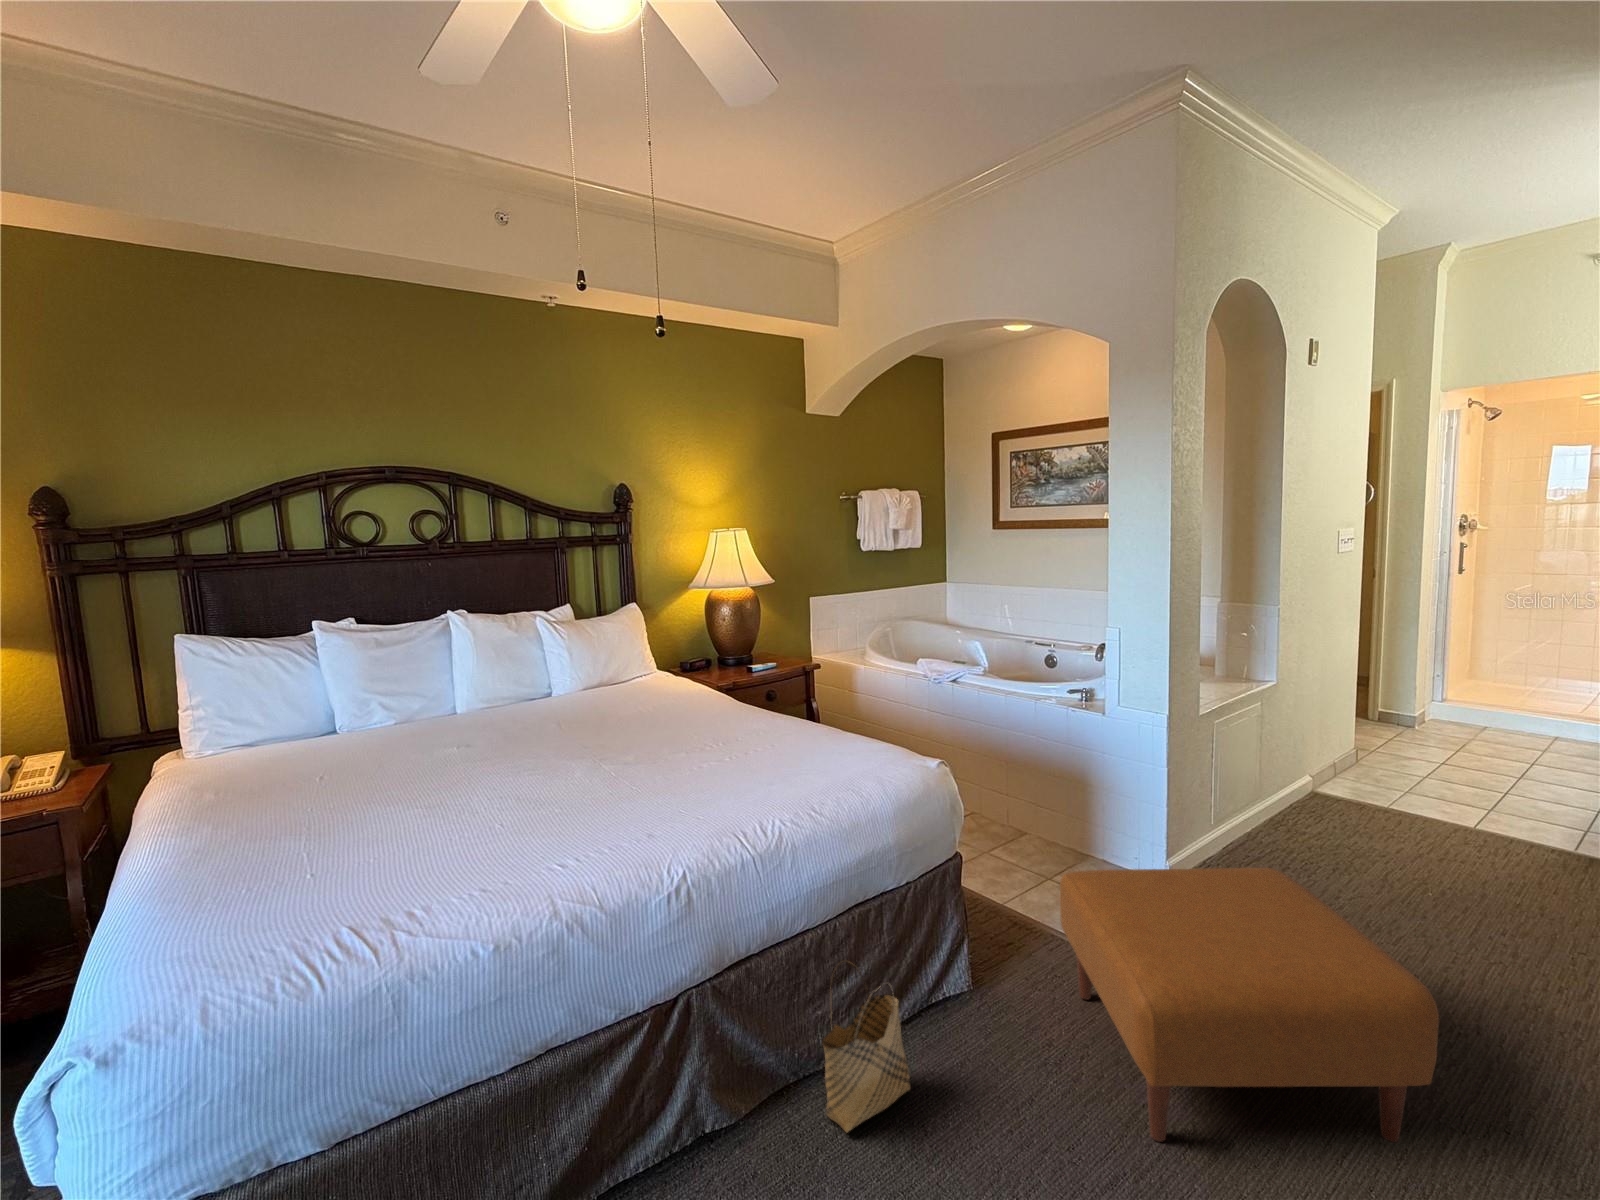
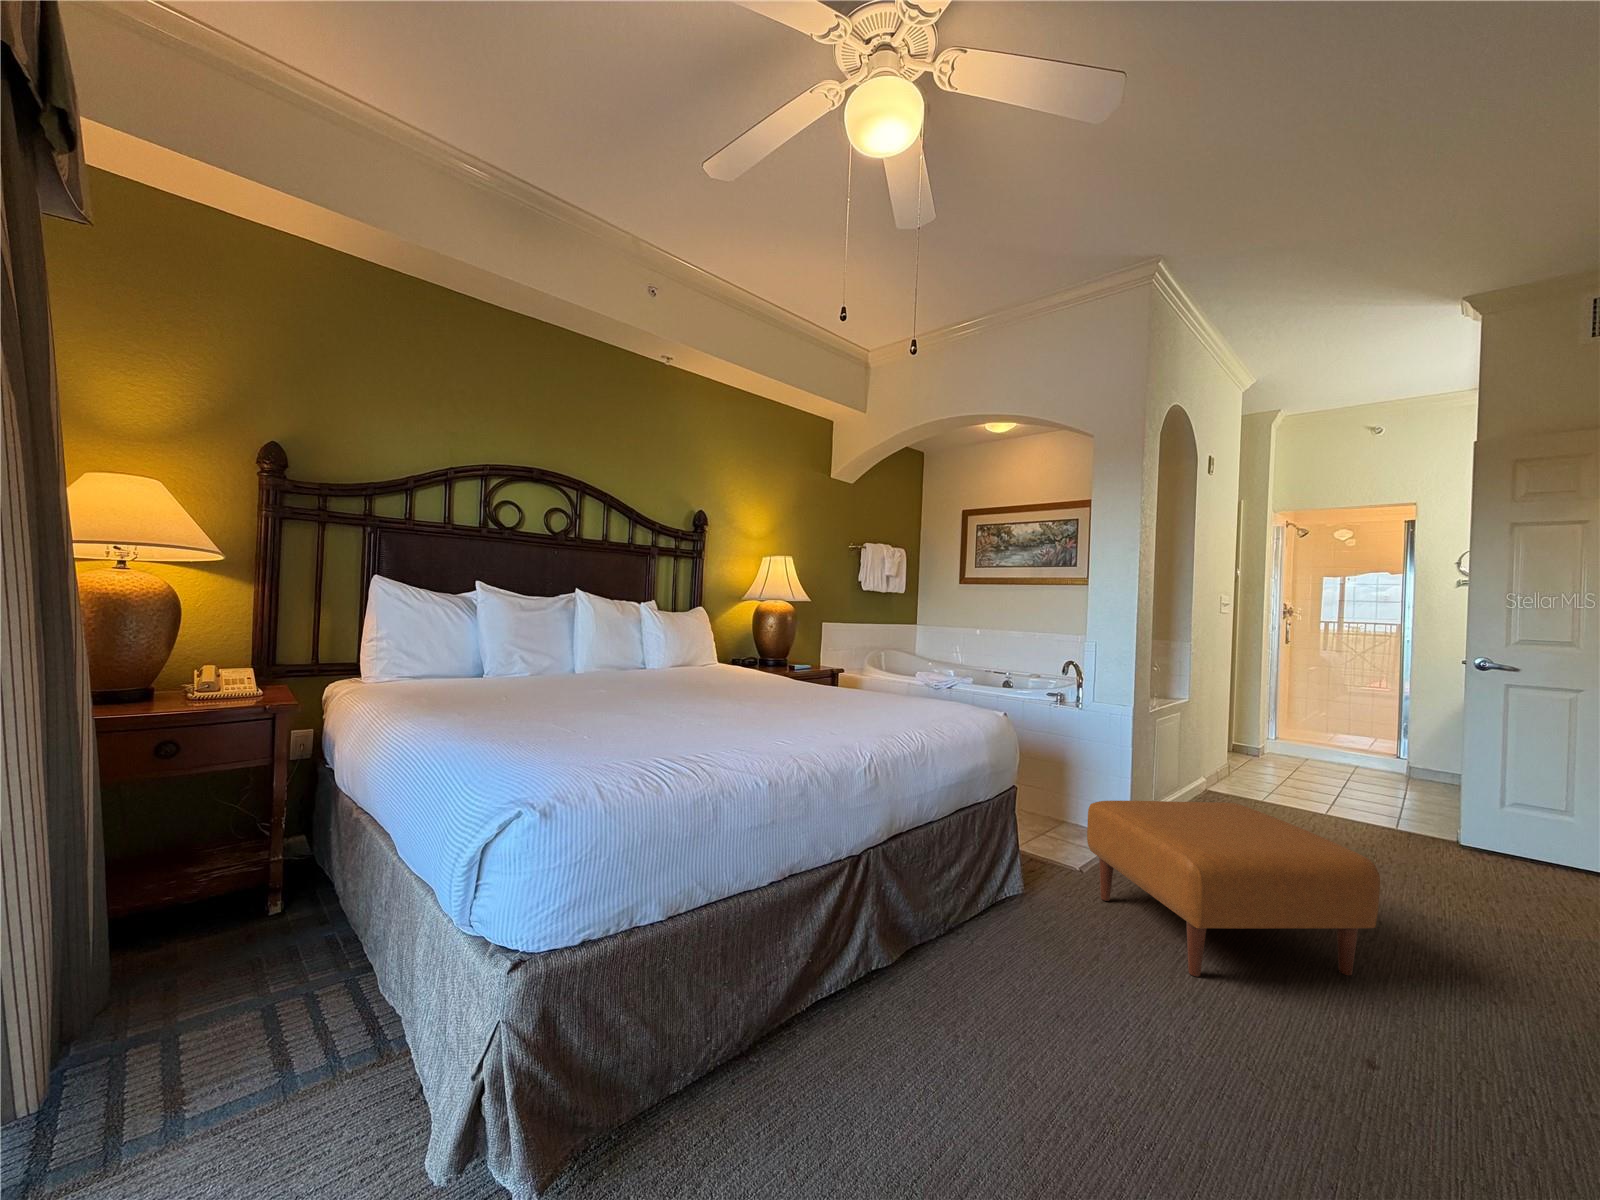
woven basket: present [822,960,910,1132] -> none [951,845,1007,973]

